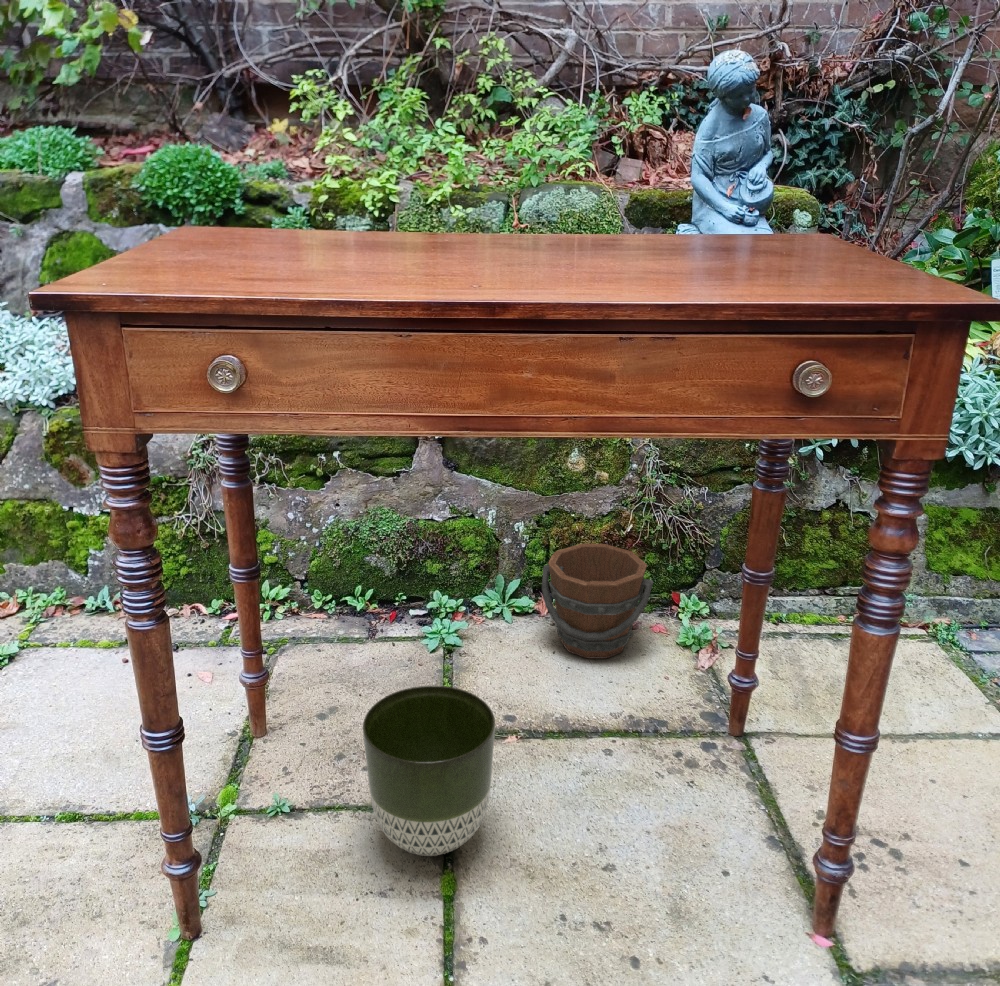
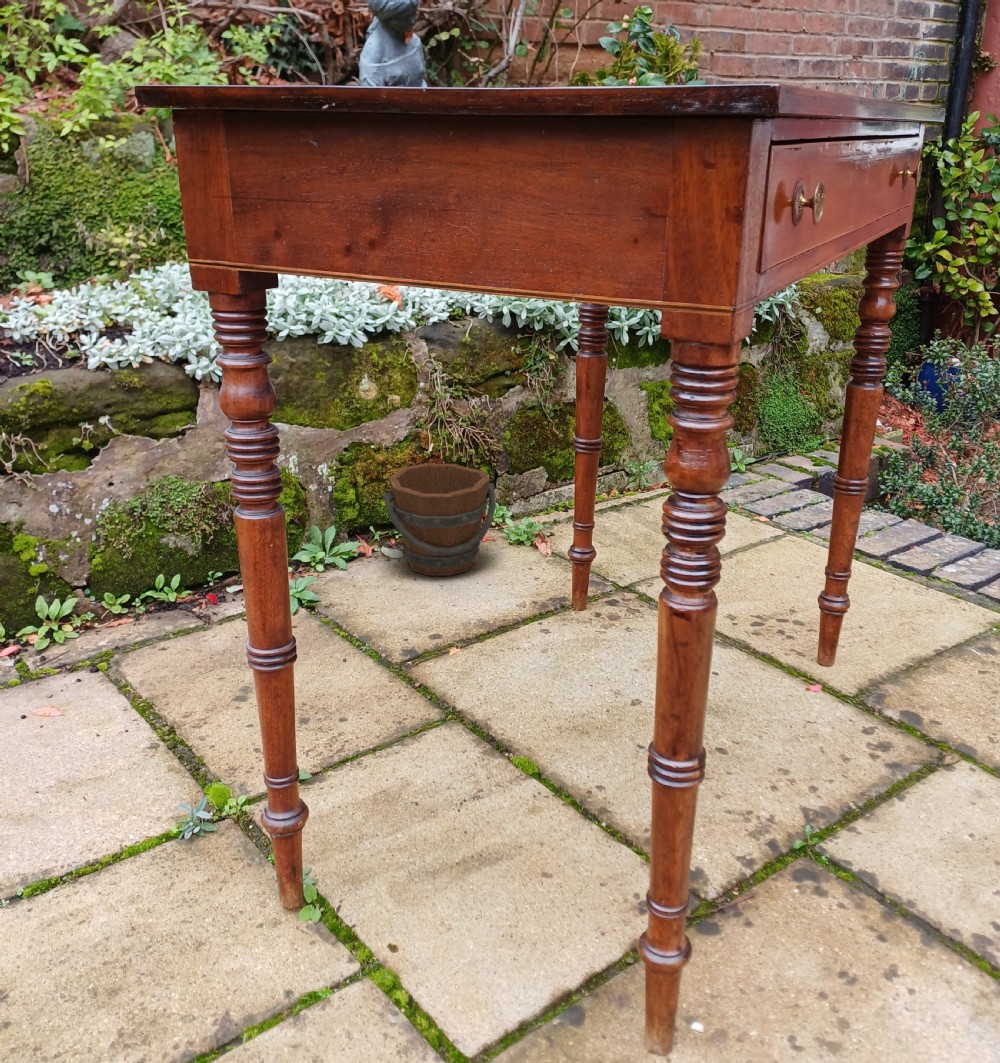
planter: present [363,686,495,856] -> none [400,593,542,769]

